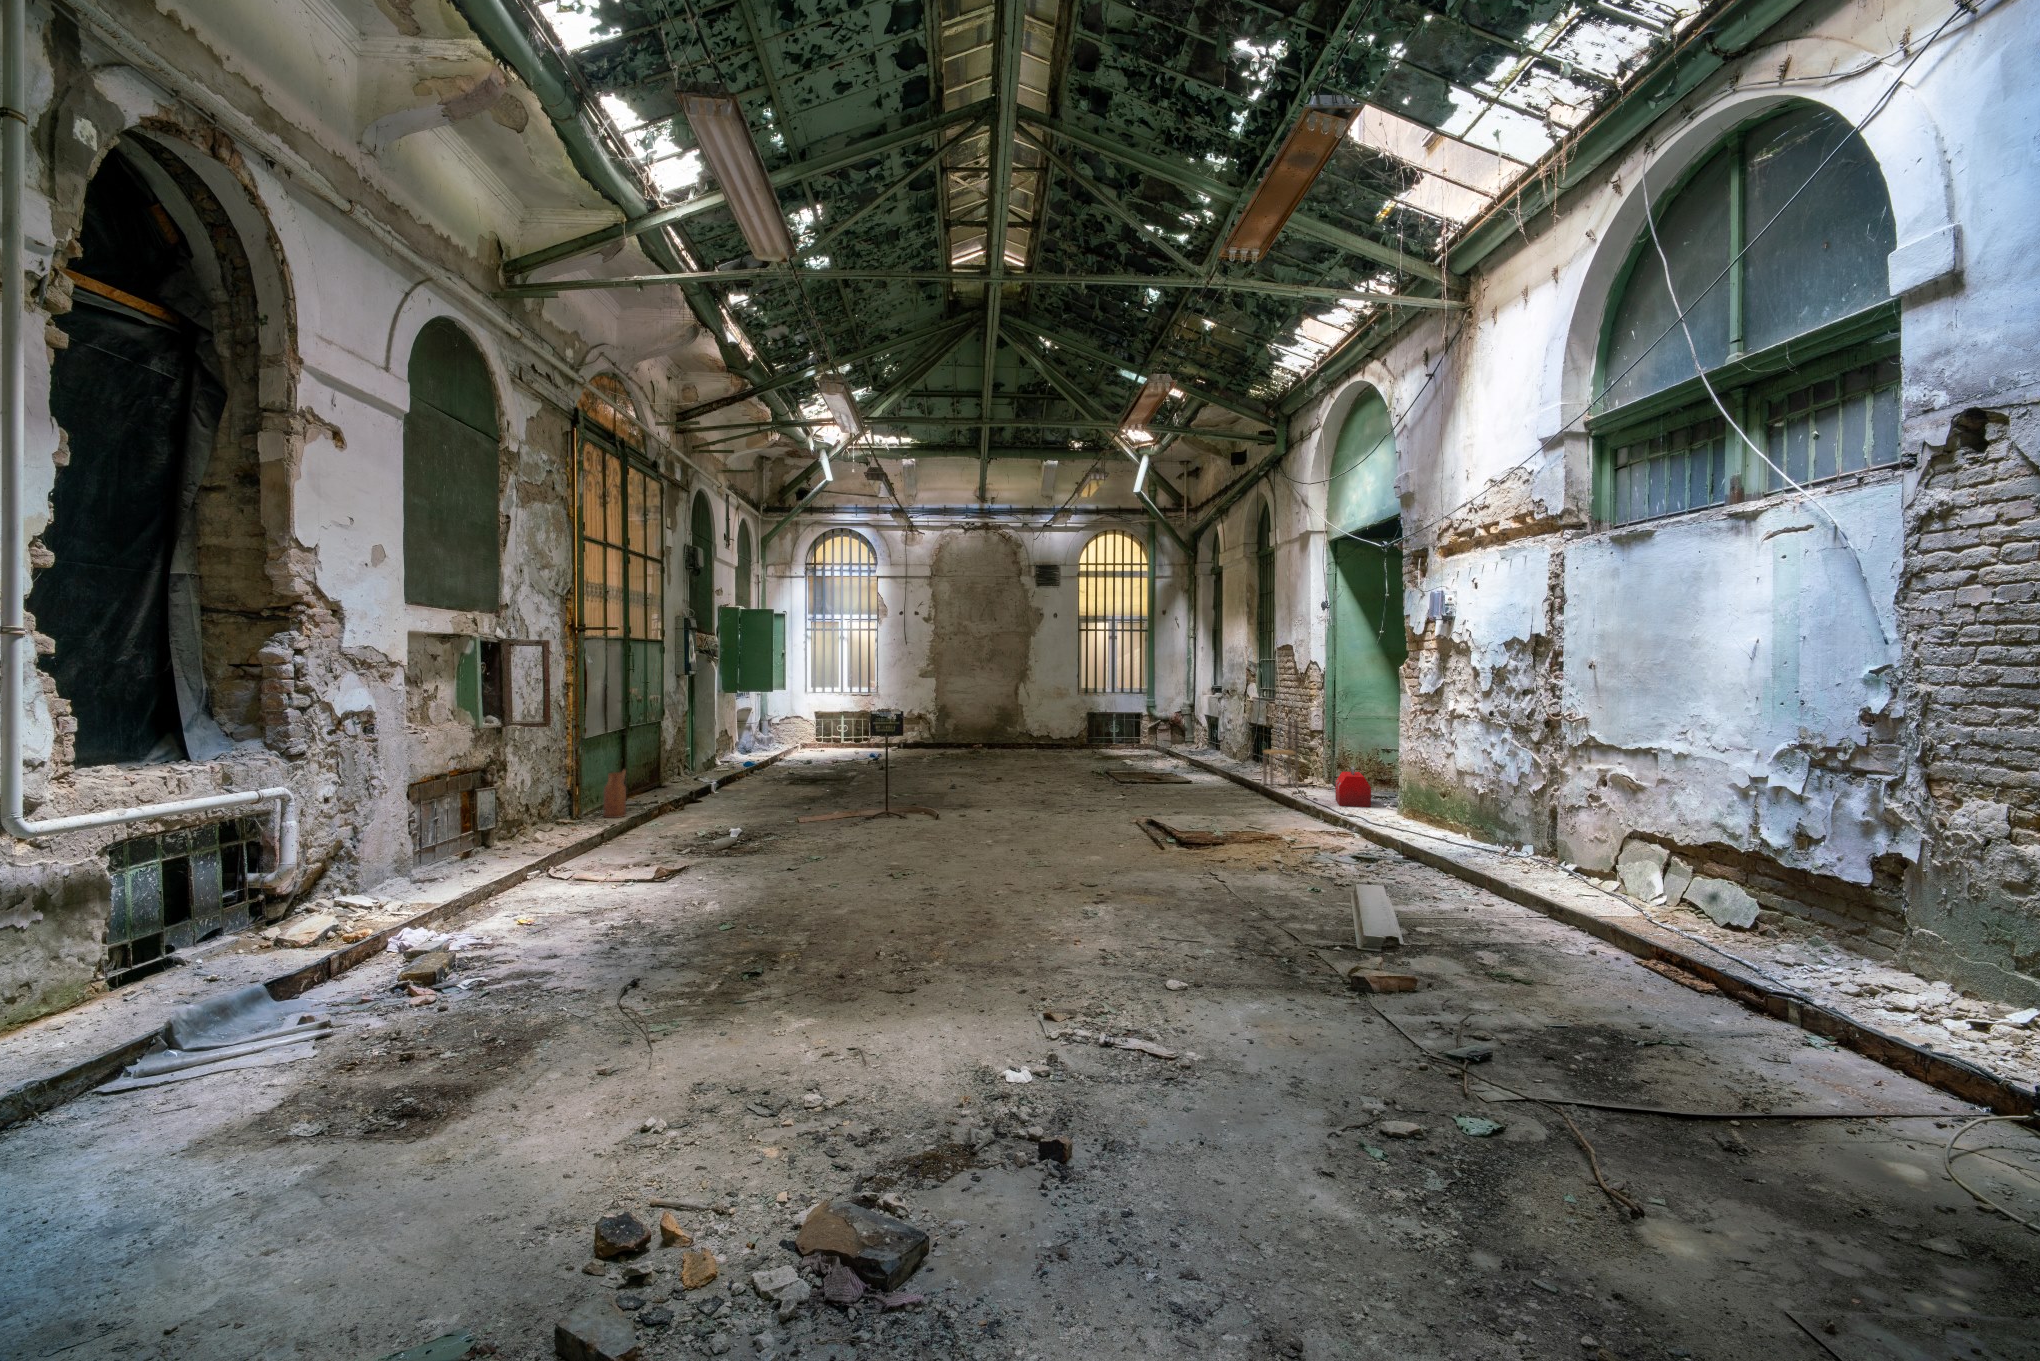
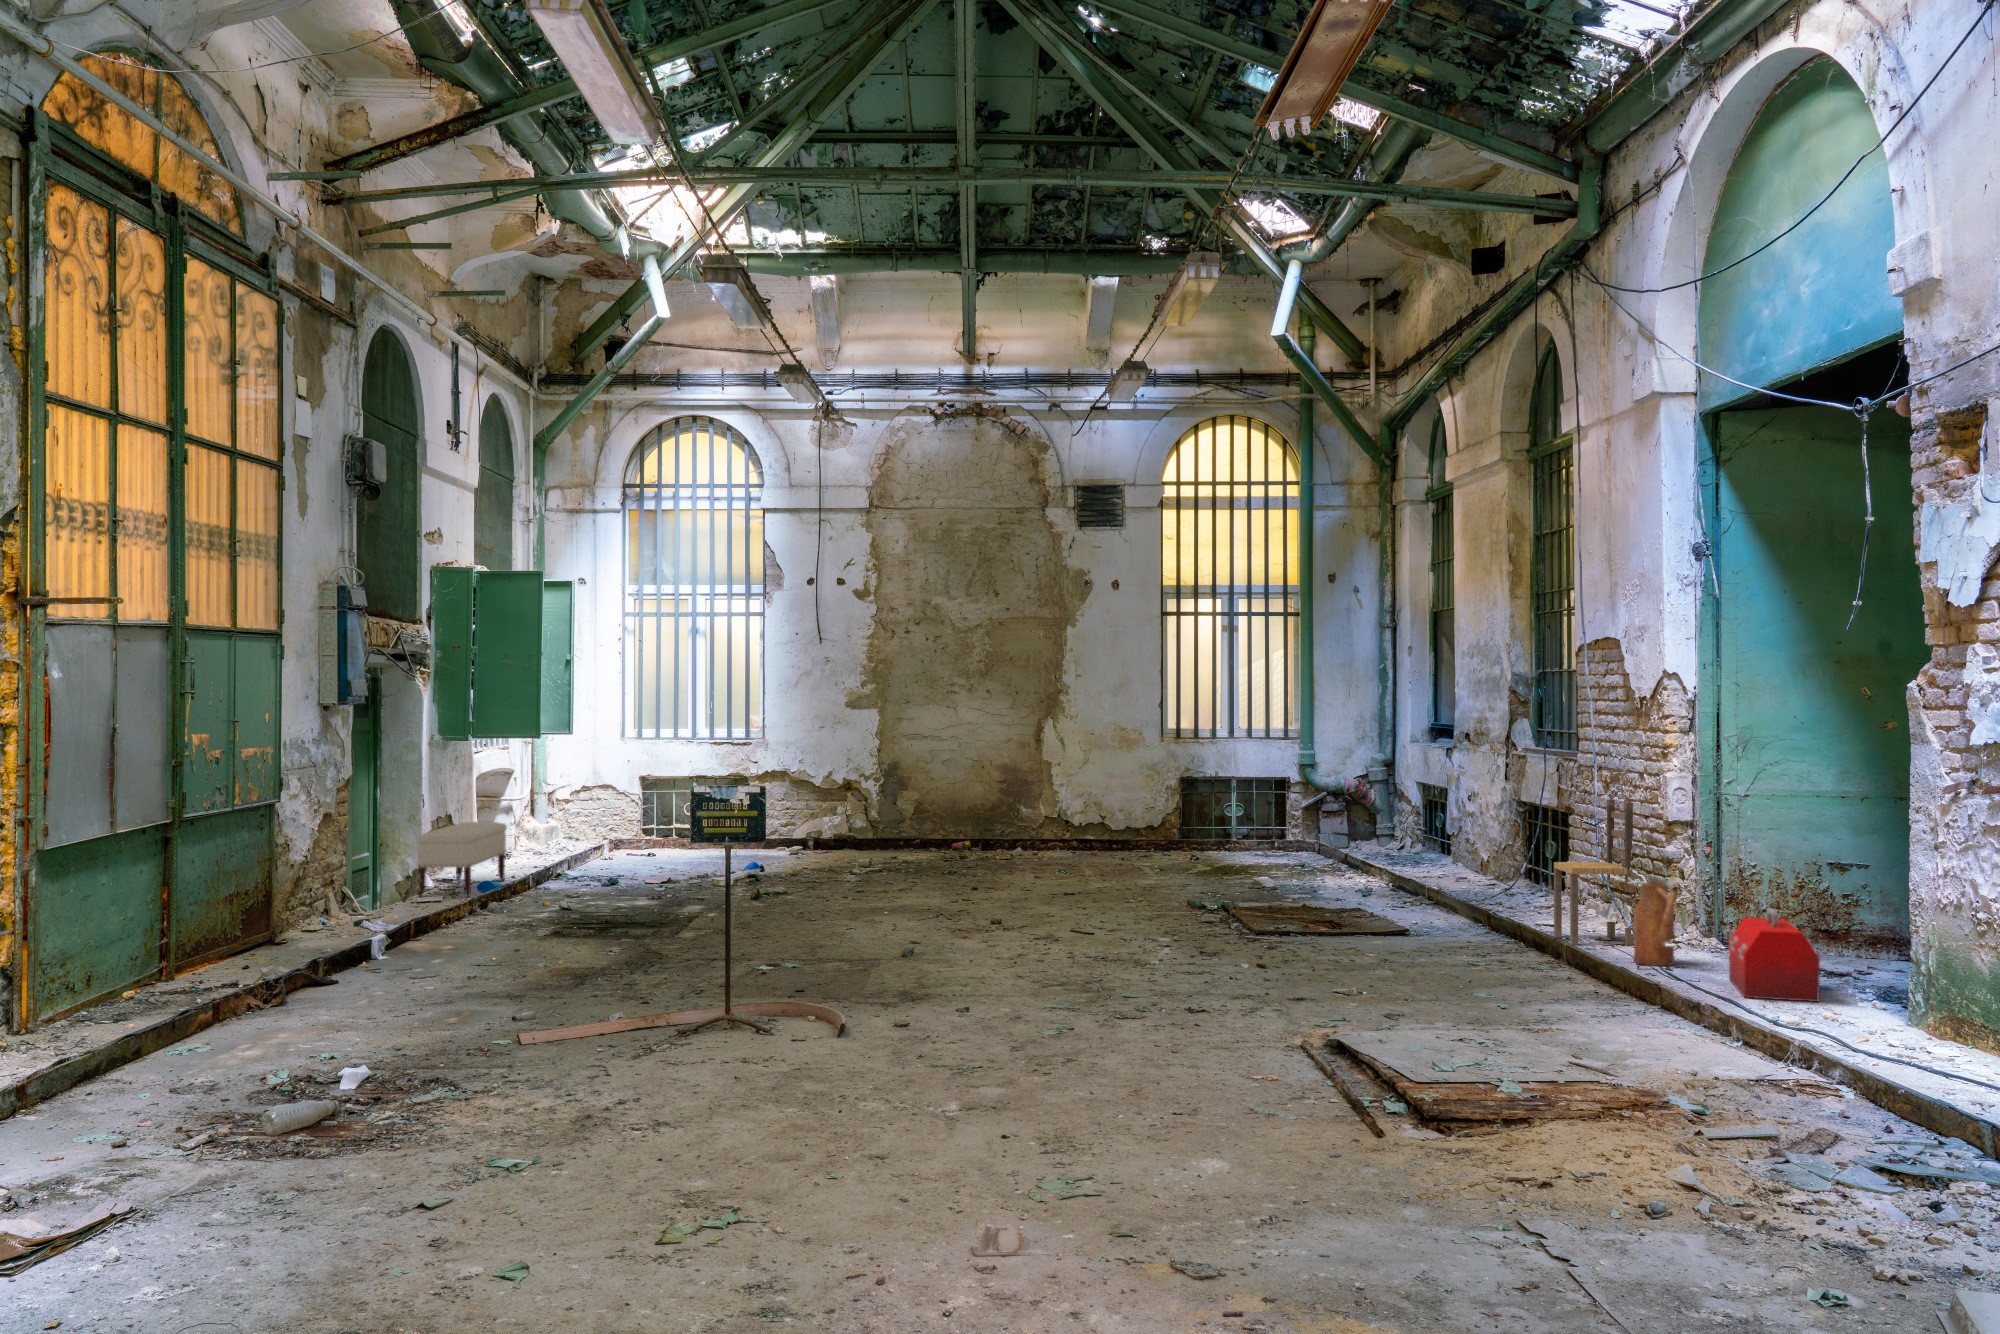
bench: none [714,735,754,771] -> present [416,822,507,897]
watering can: present [603,770,626,818] -> present [1634,883,1678,966]

